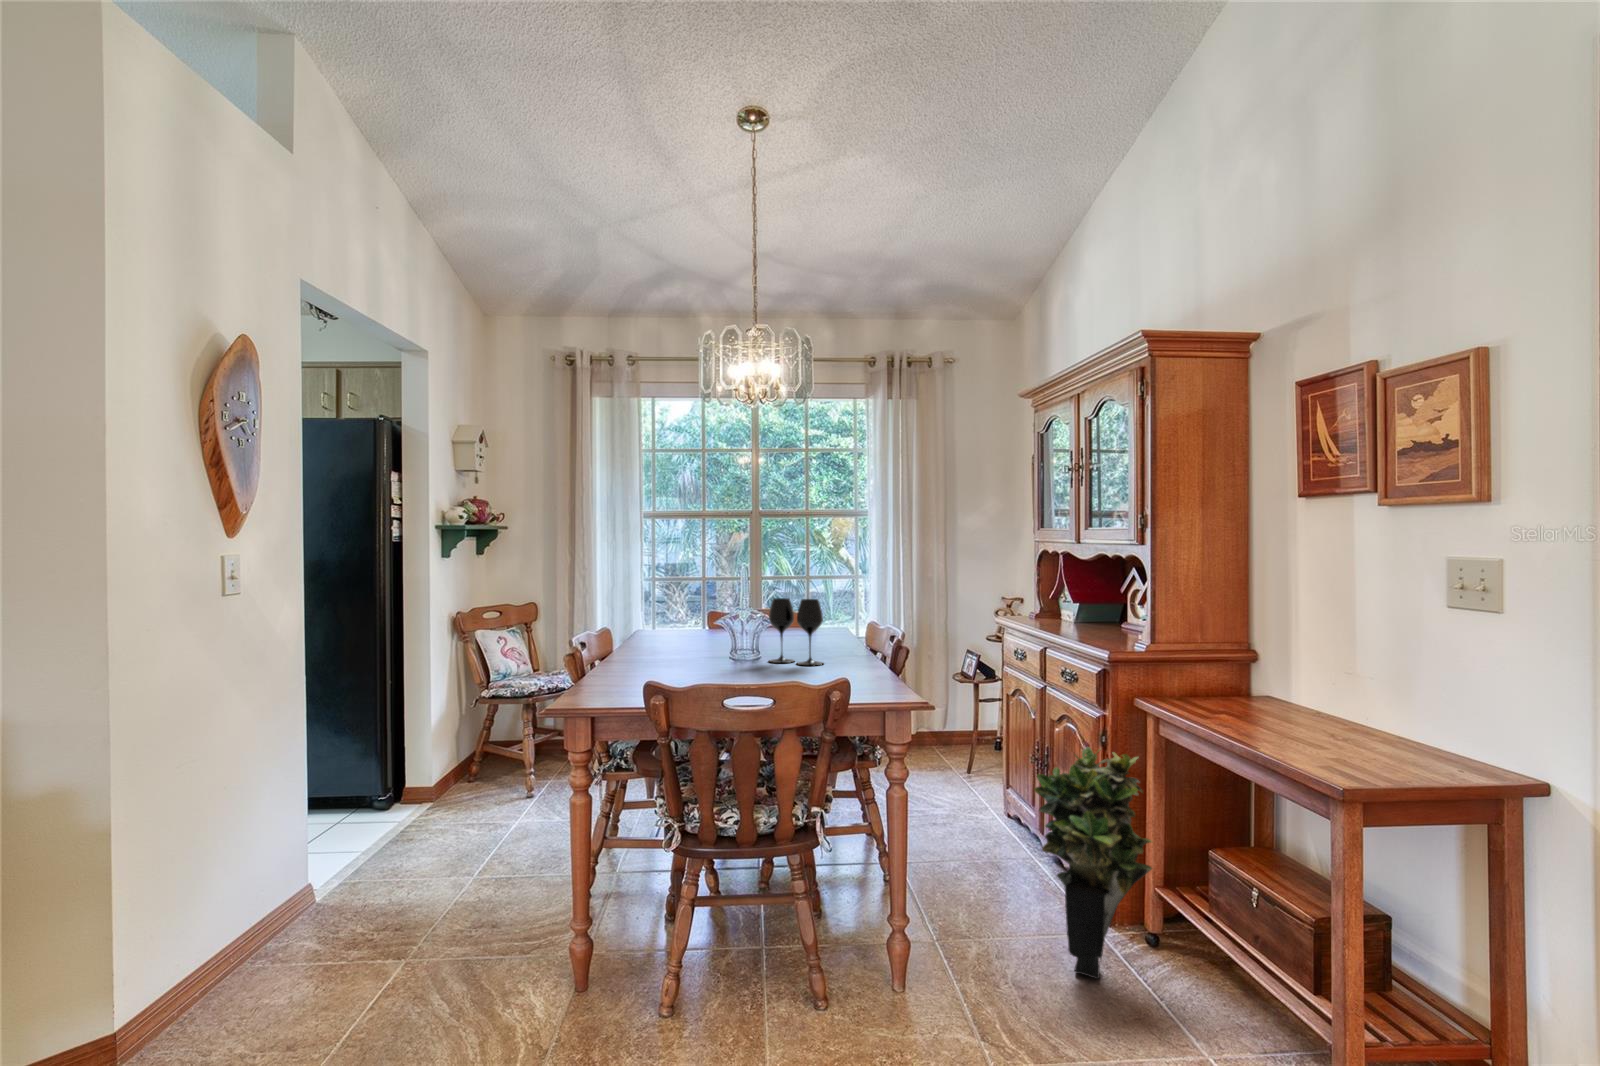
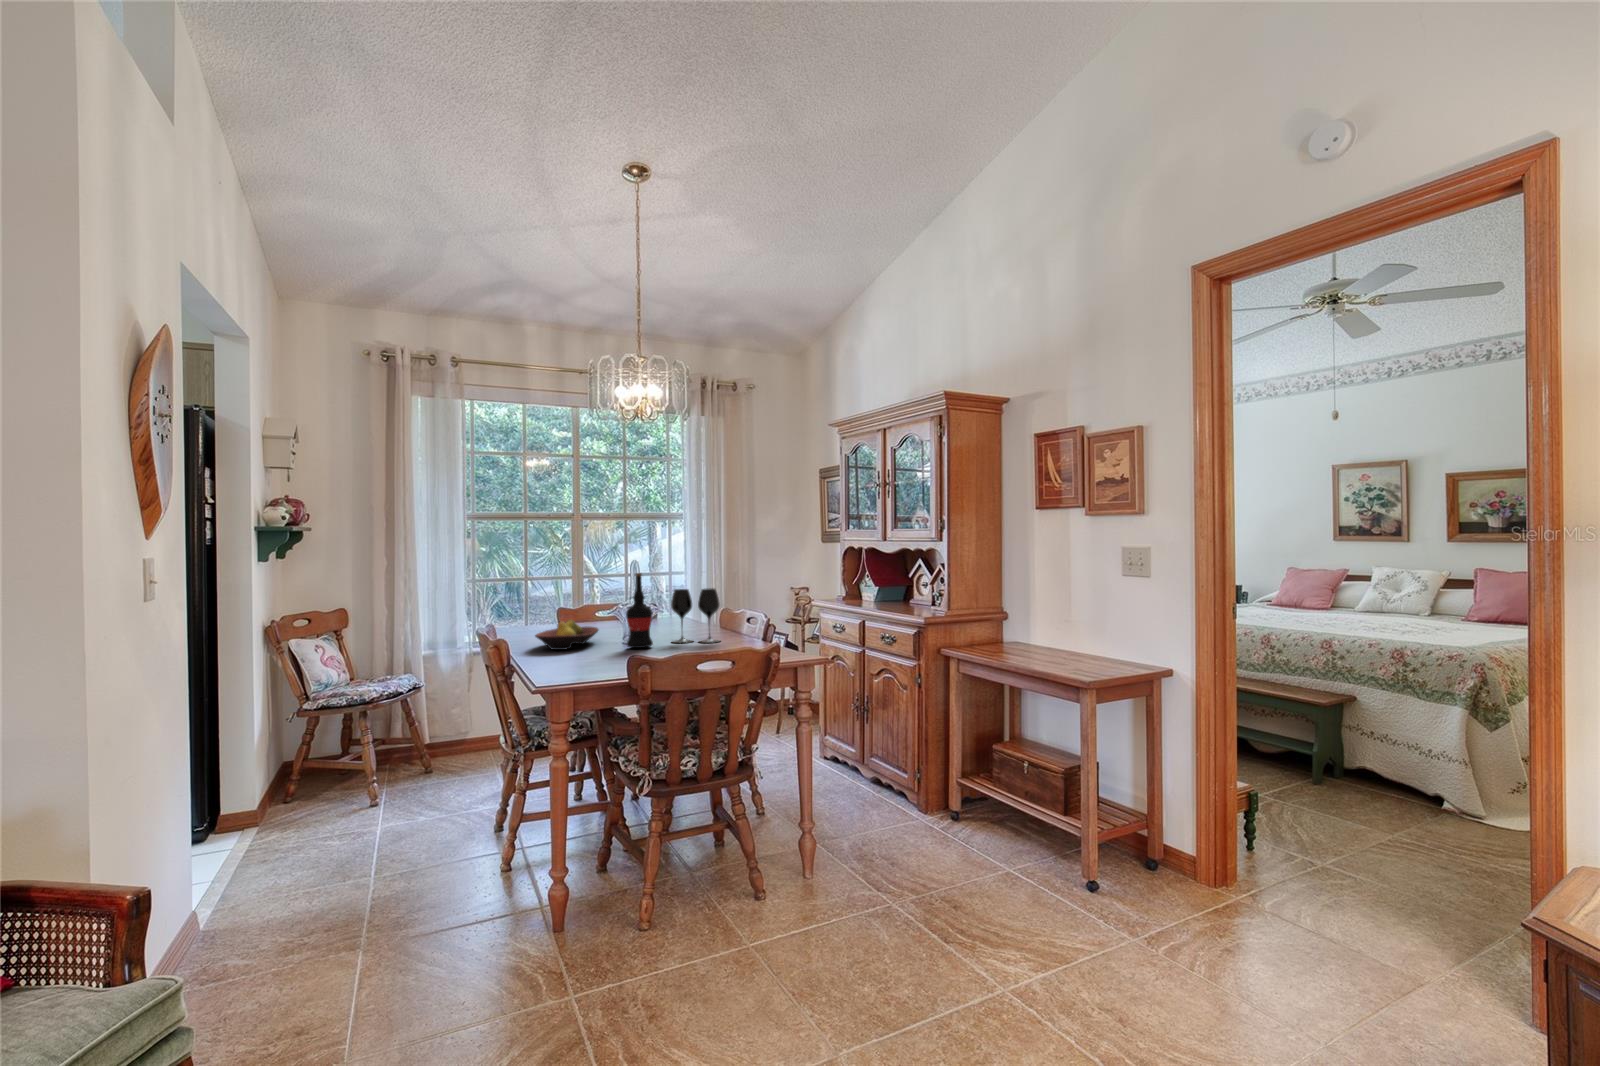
wine bottle: none [708,578,739,666] -> present [626,573,653,648]
fruit bowl: none [621,627,702,661] -> present [535,619,598,650]
potted plant: present [1034,747,1152,979] -> none [883,687,964,843]

